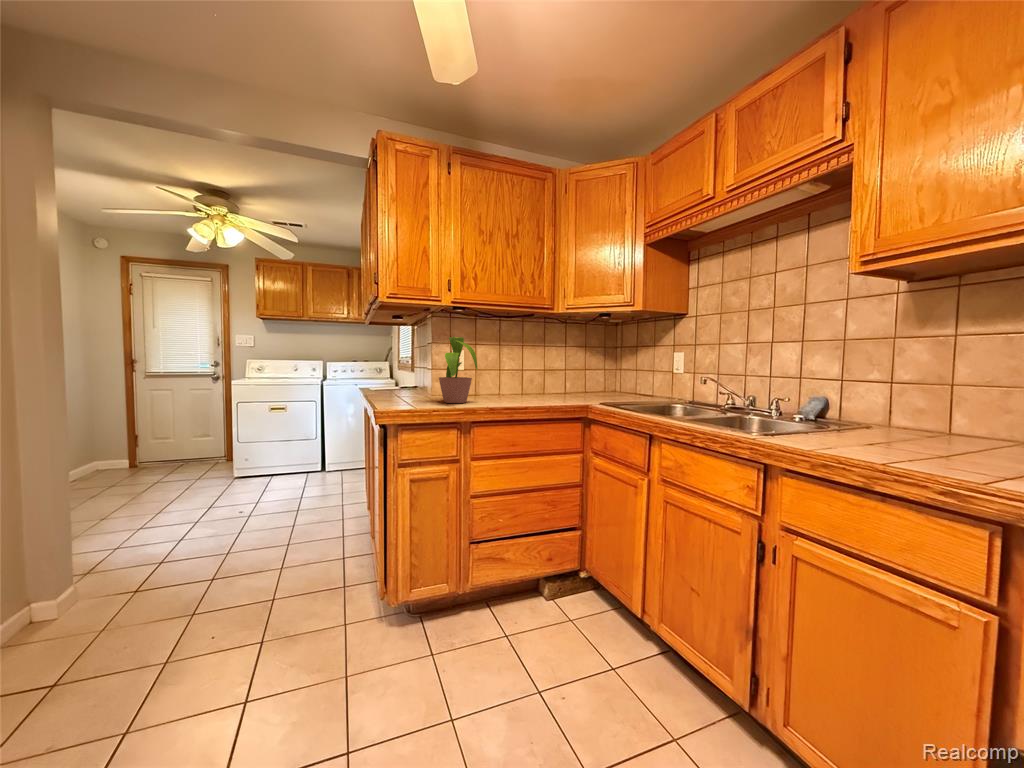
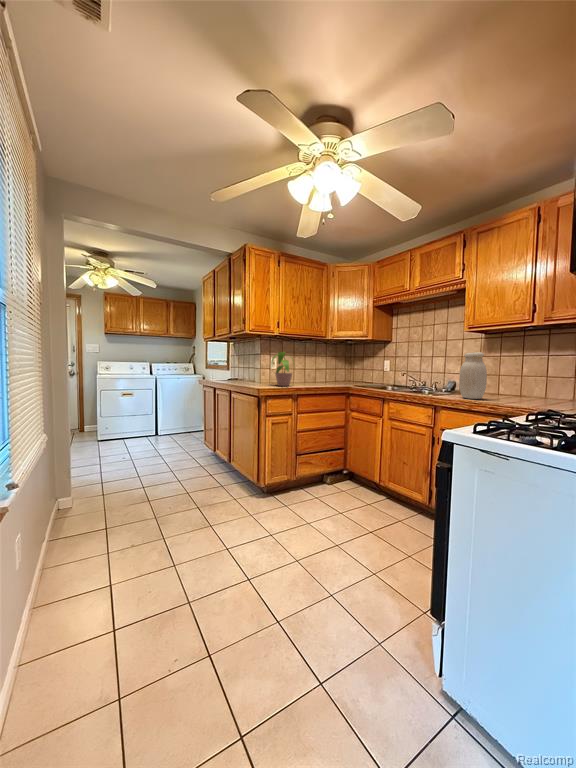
jar: none [835,320,927,456] -> present [459,352,487,399]

